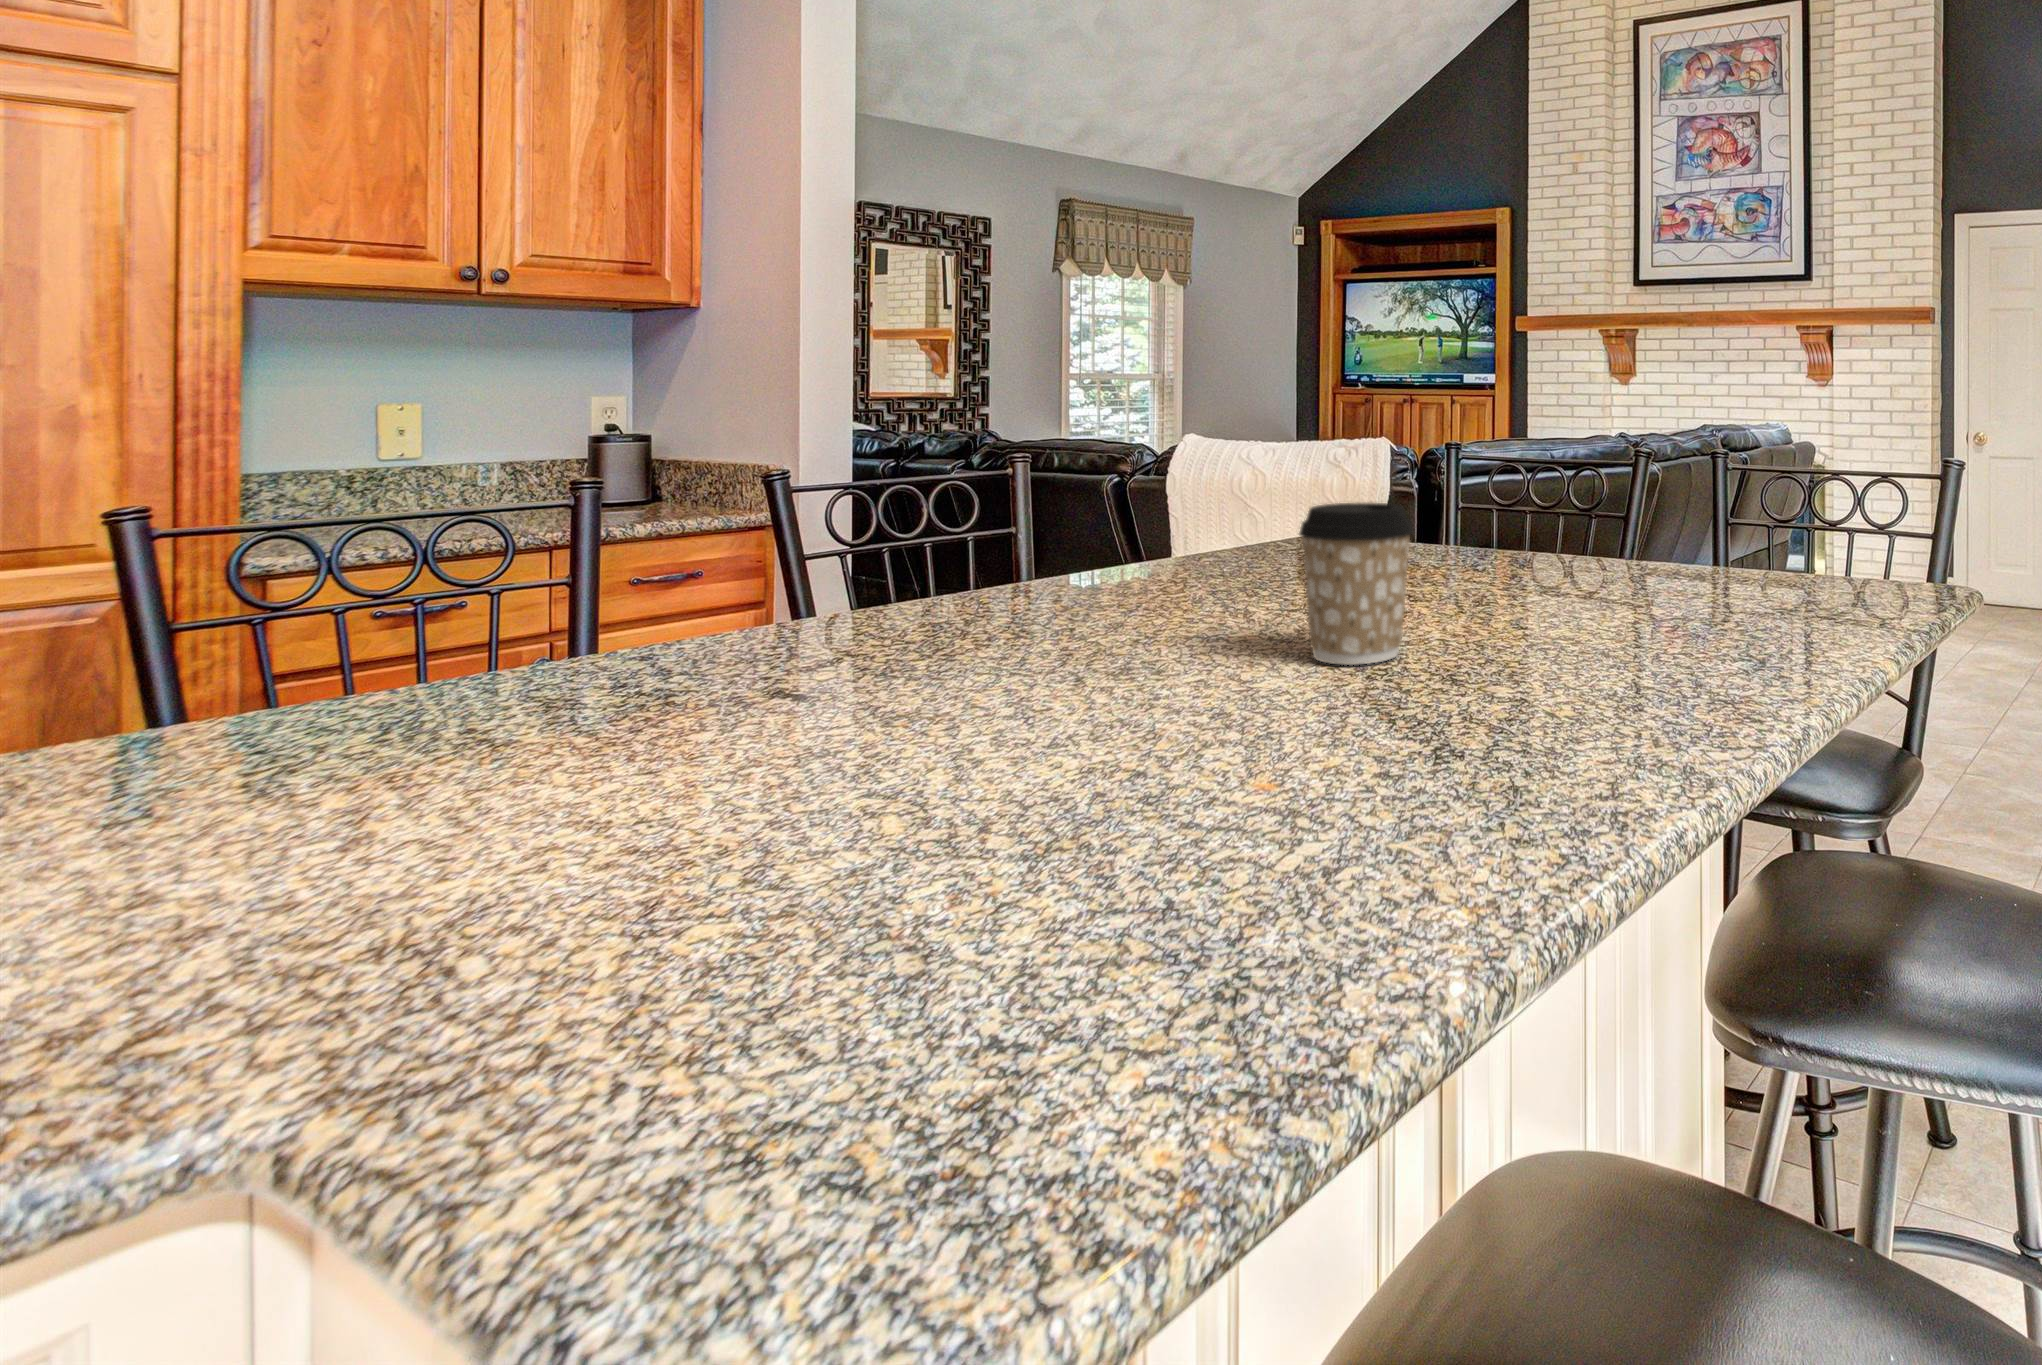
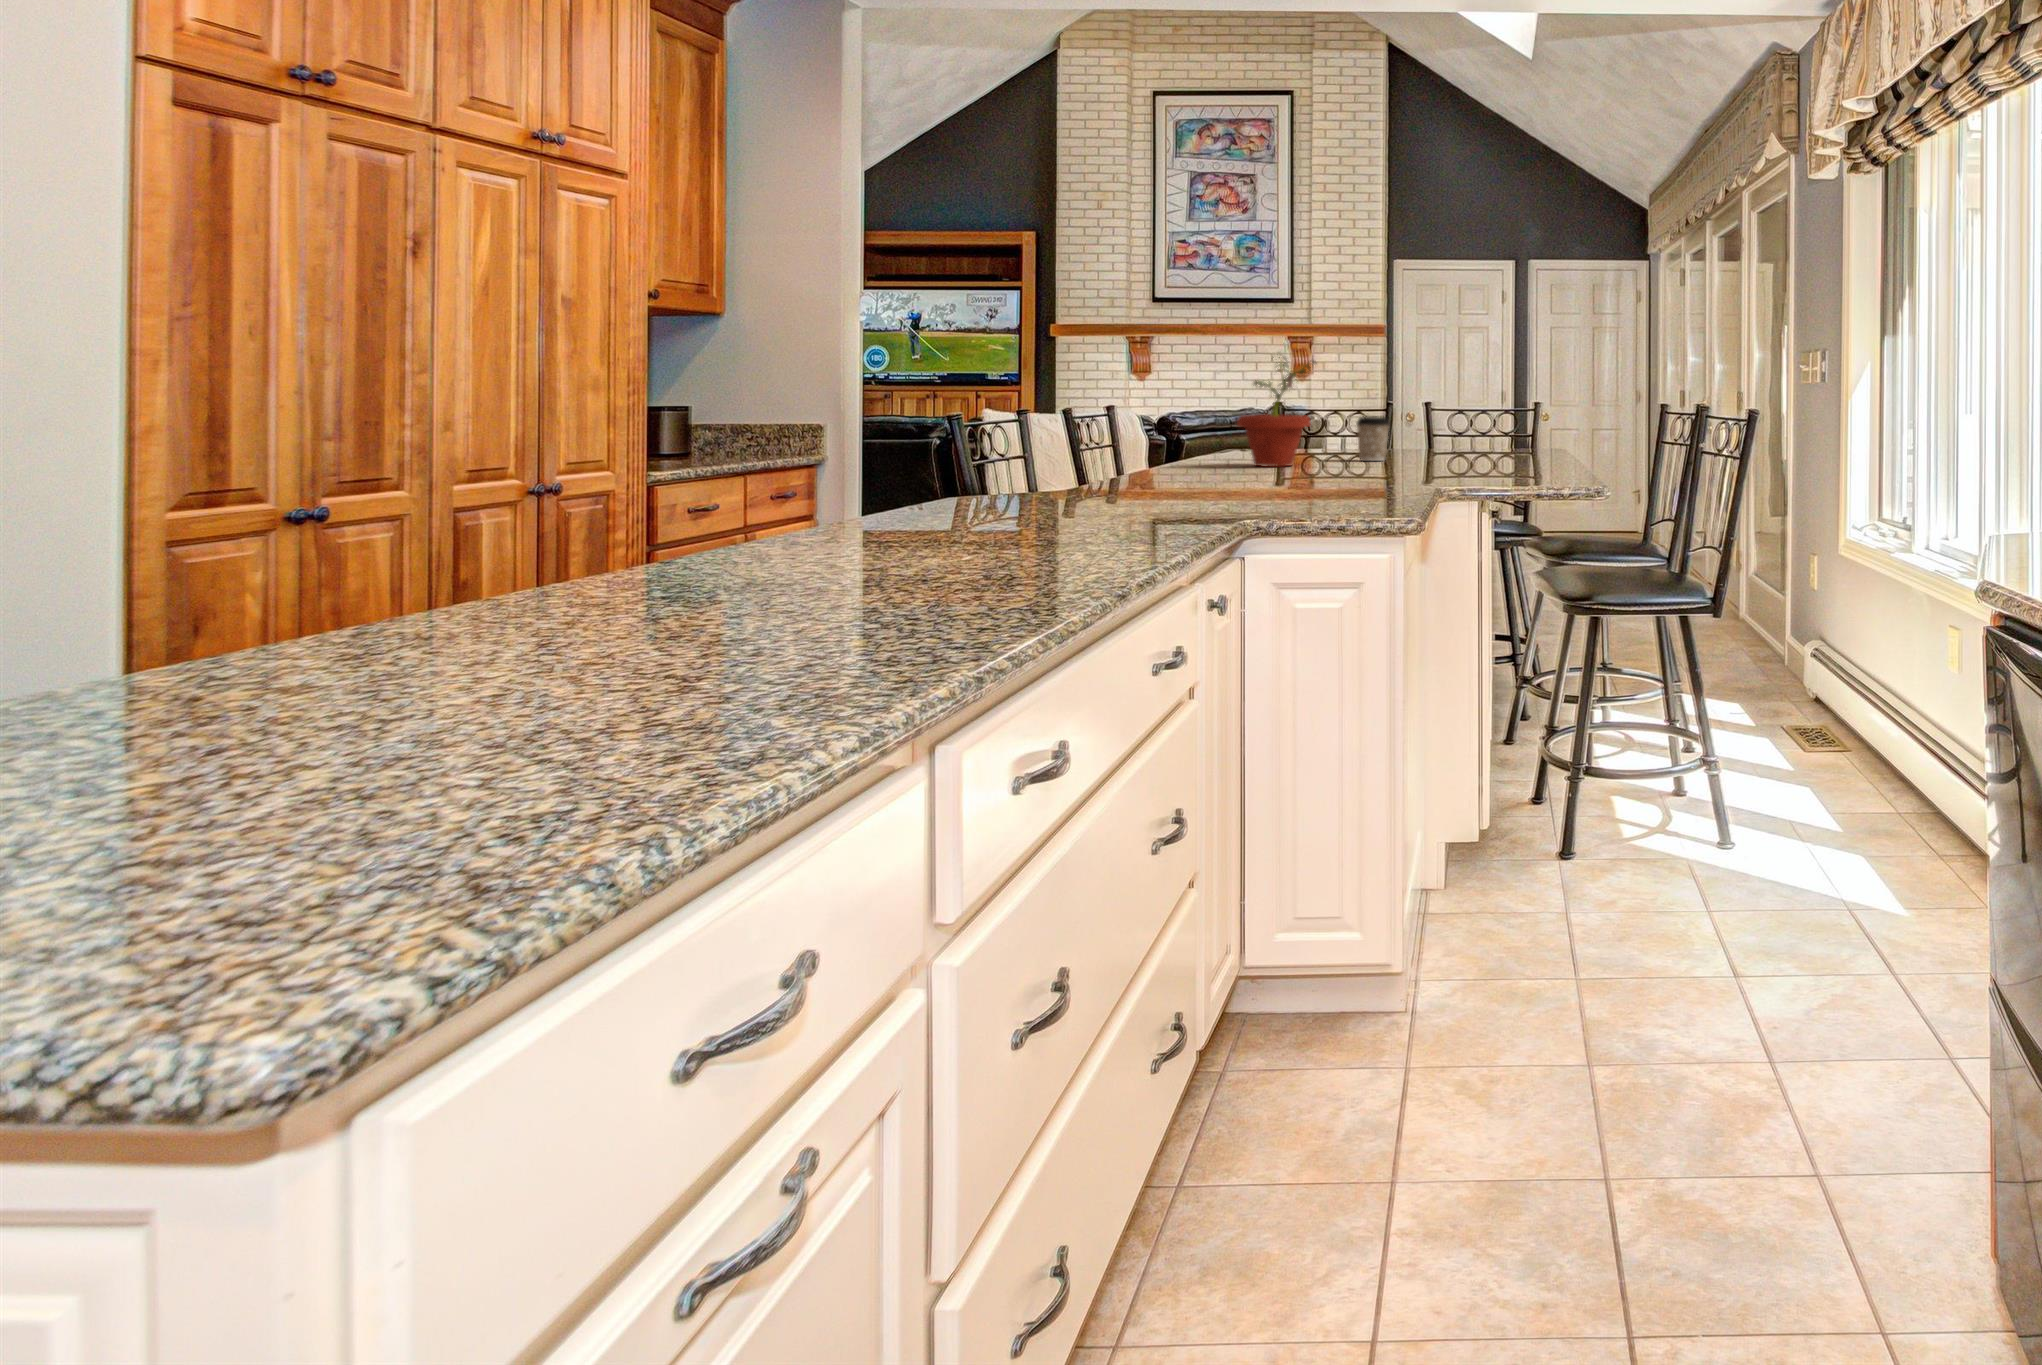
potted plant: none [795,287,1073,694] -> present [1237,357,1315,467]

